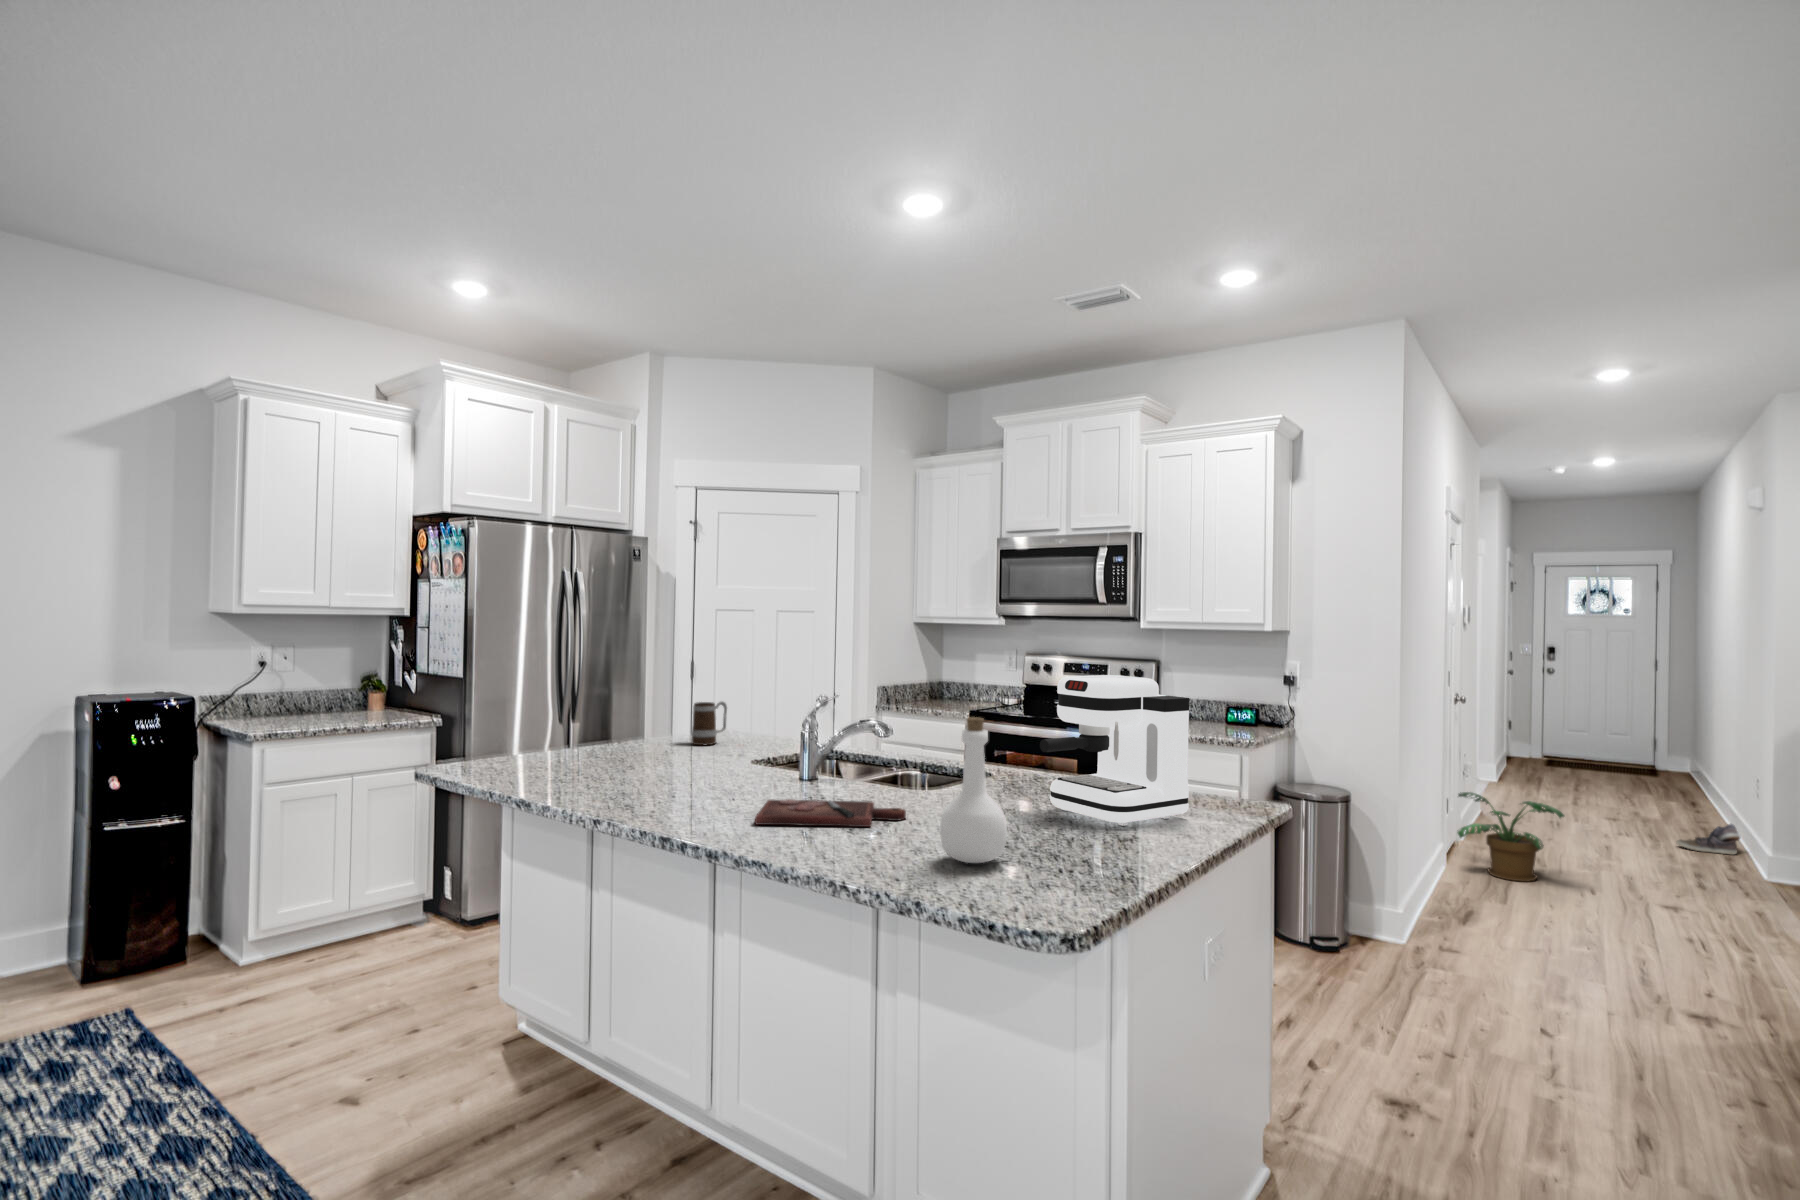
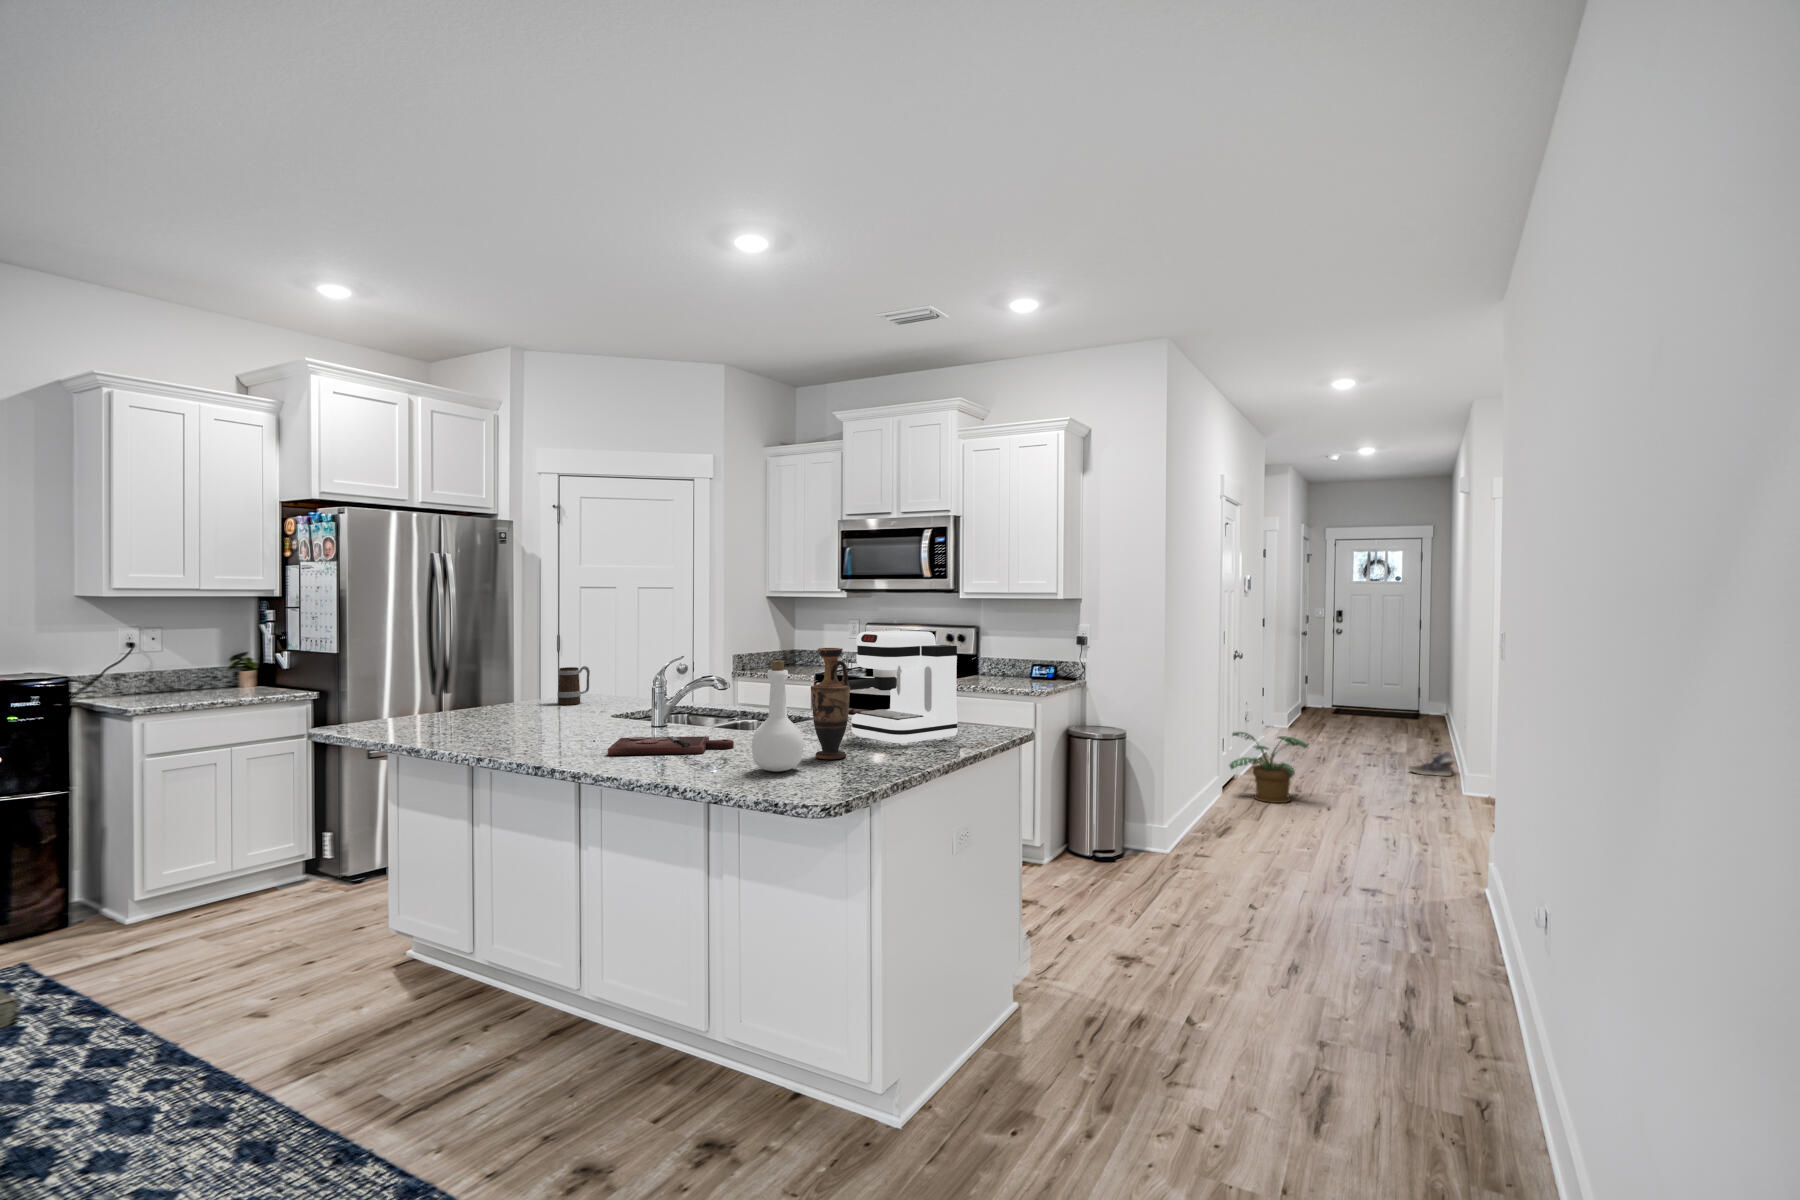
vase: none [1010,699,1061,845] -> present [811,648,850,760]

